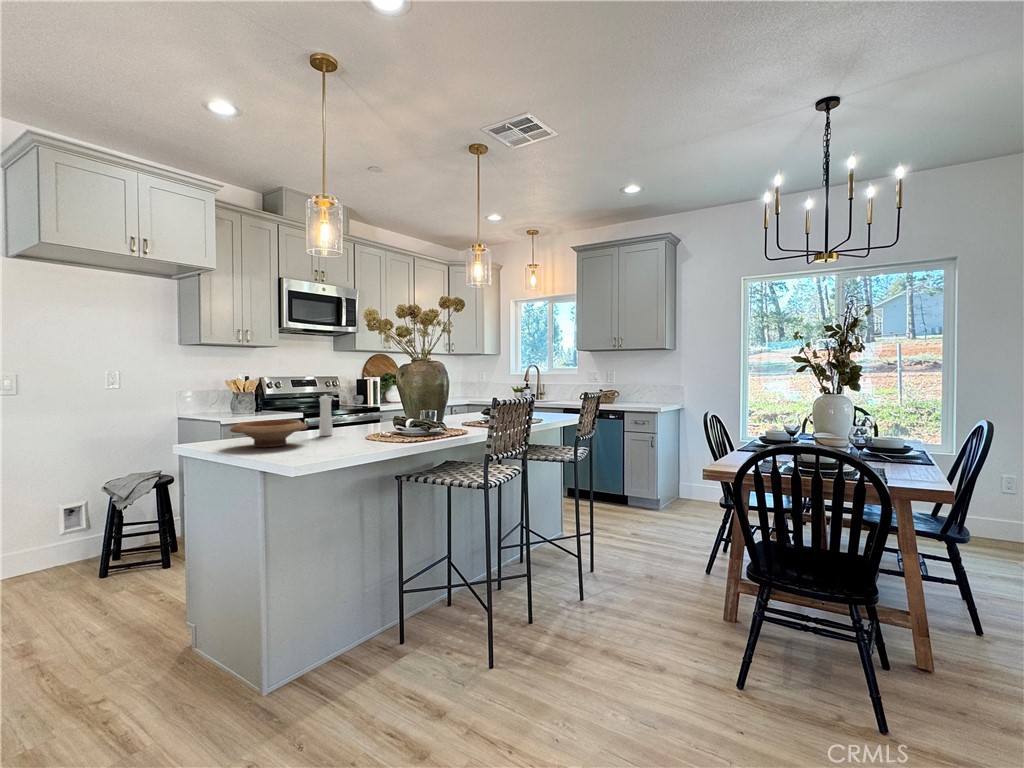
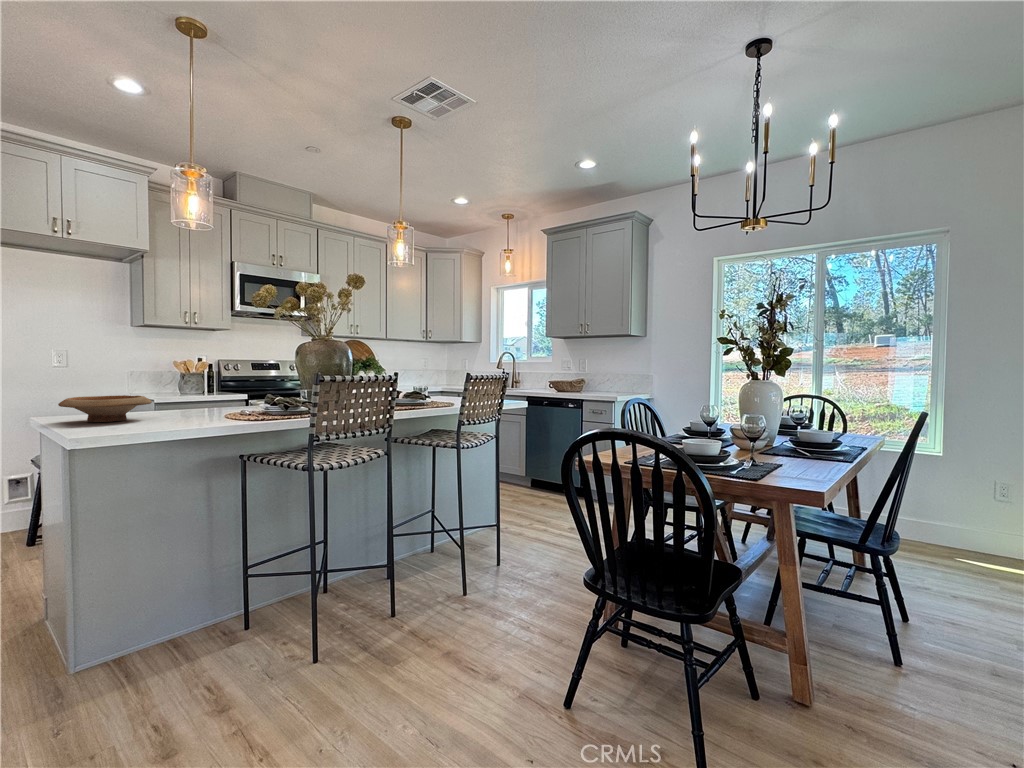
pepper mill: present [319,388,347,436] -> none [185,366,222,414]

